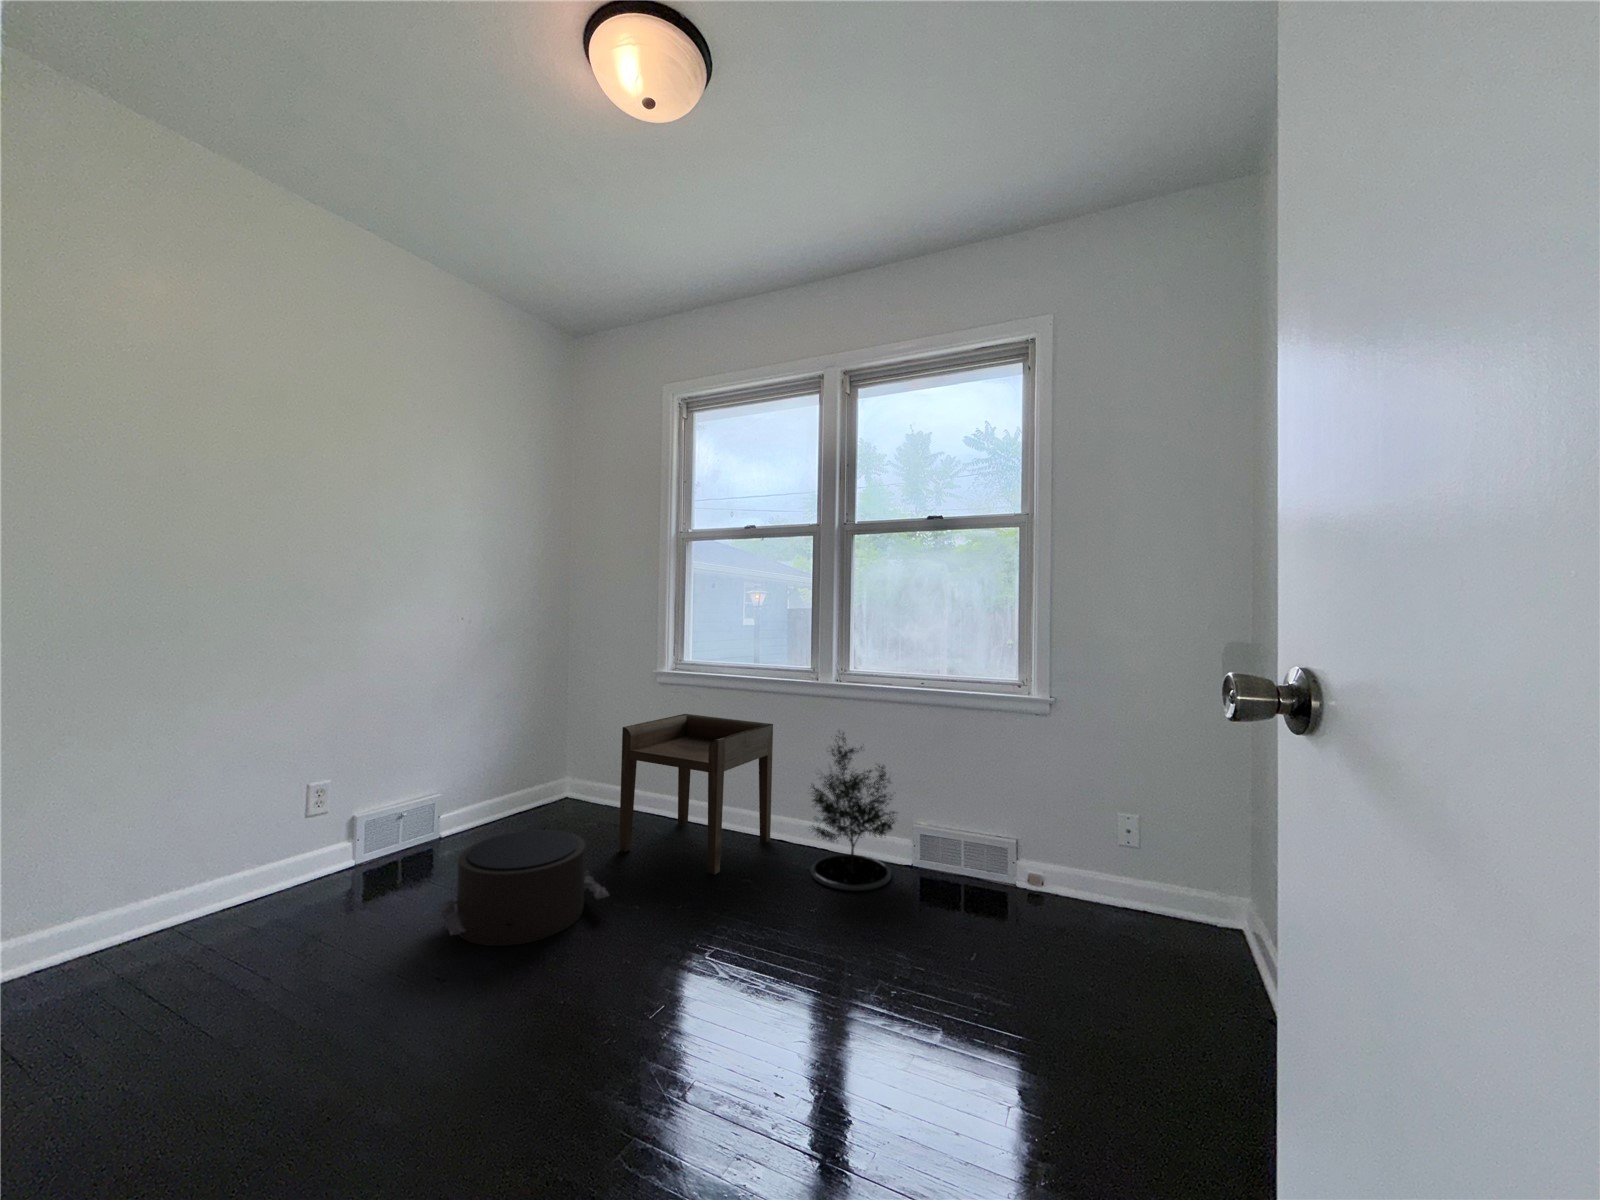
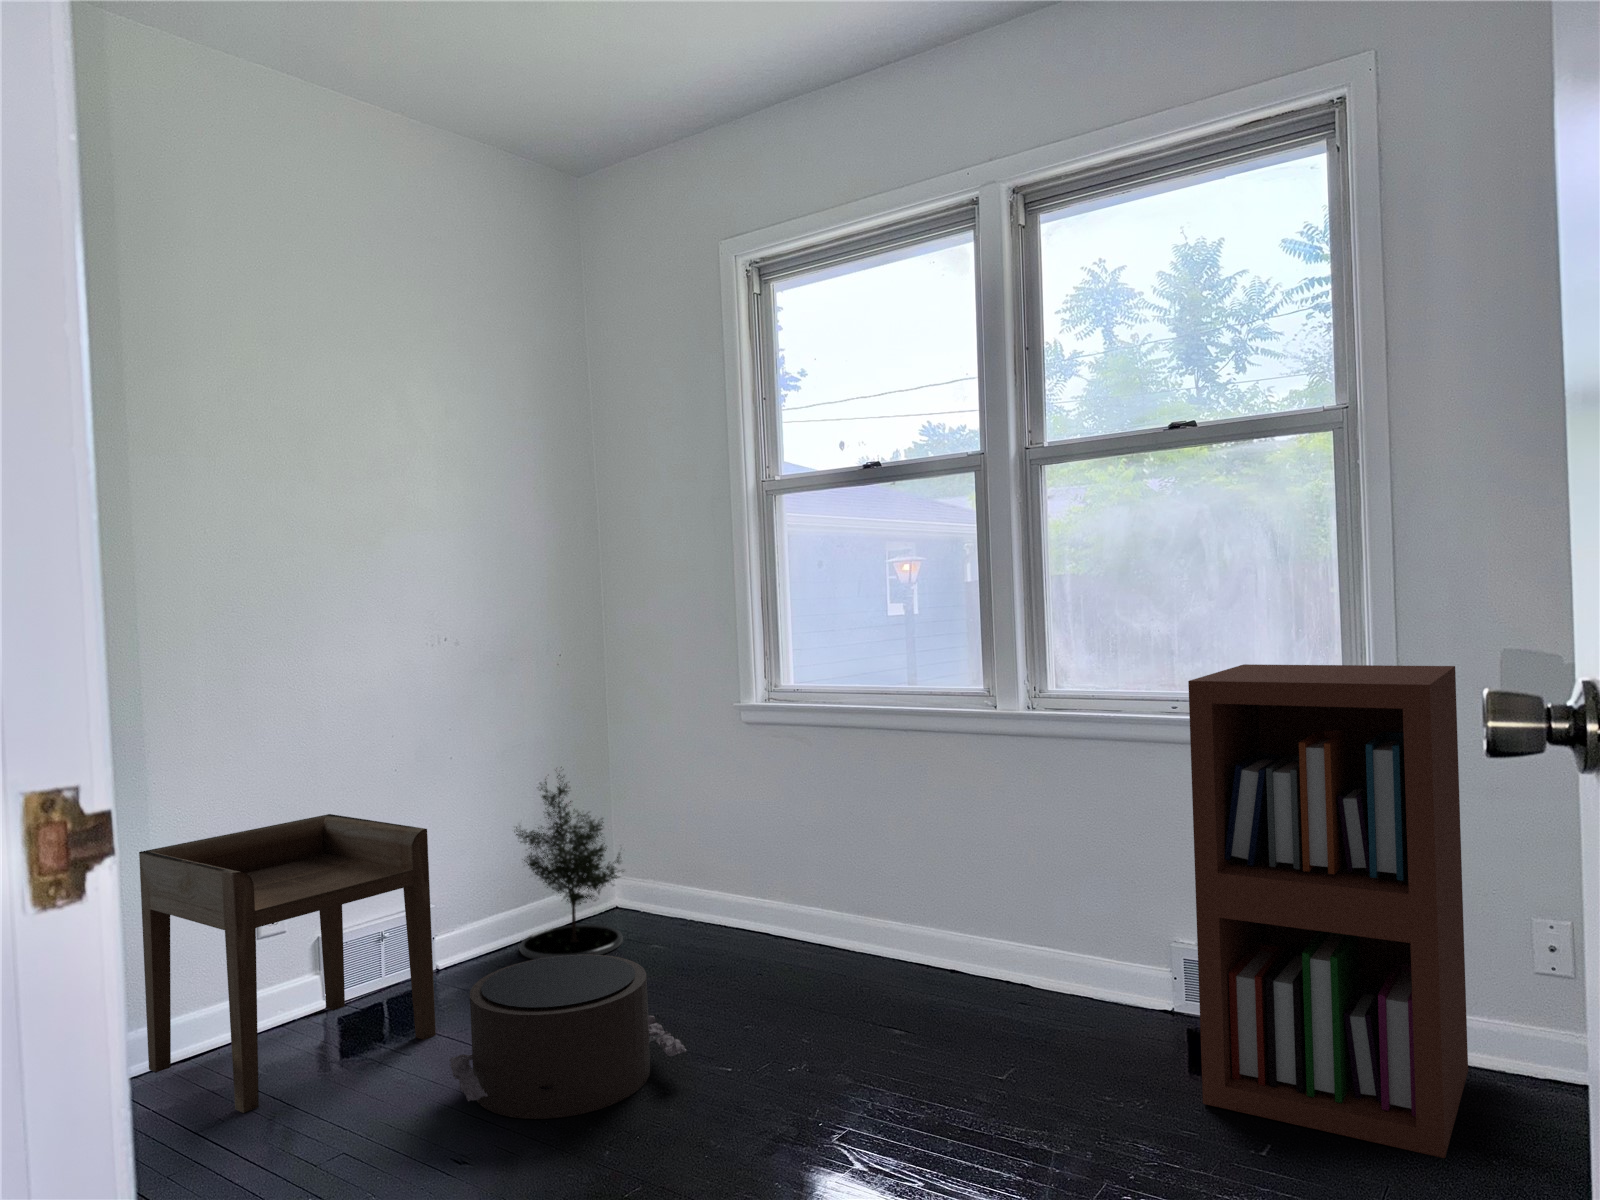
bookshelf: none [935,659,1083,959] -> present [1188,664,1468,1158]
side table: present [619,714,773,875] -> present [139,814,436,1113]
potted tree: present [811,732,896,891] -> present [514,774,624,959]

